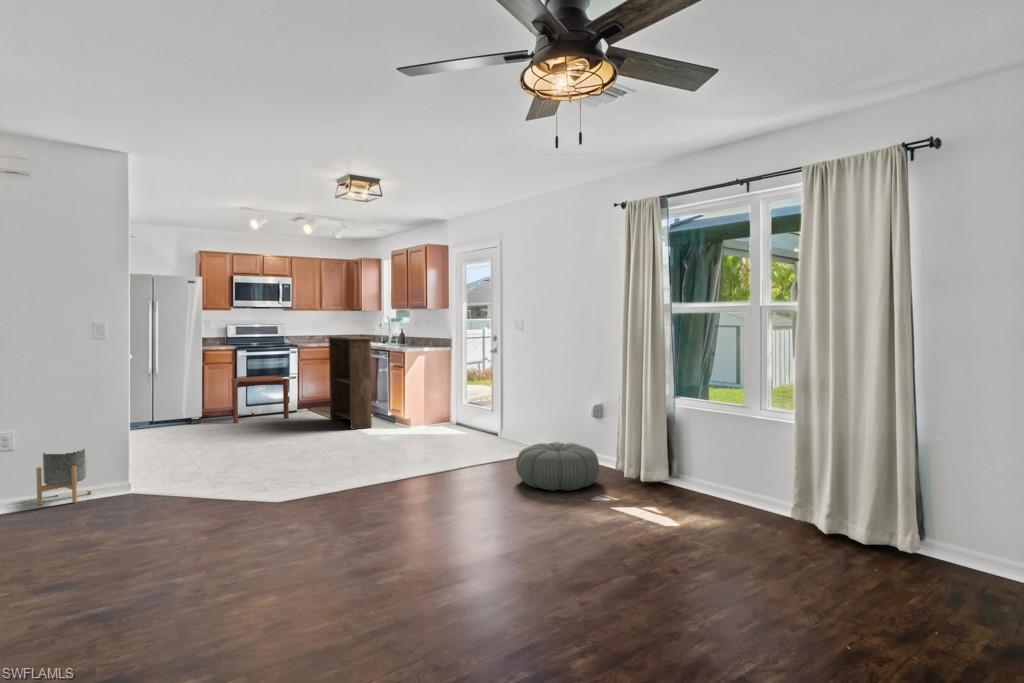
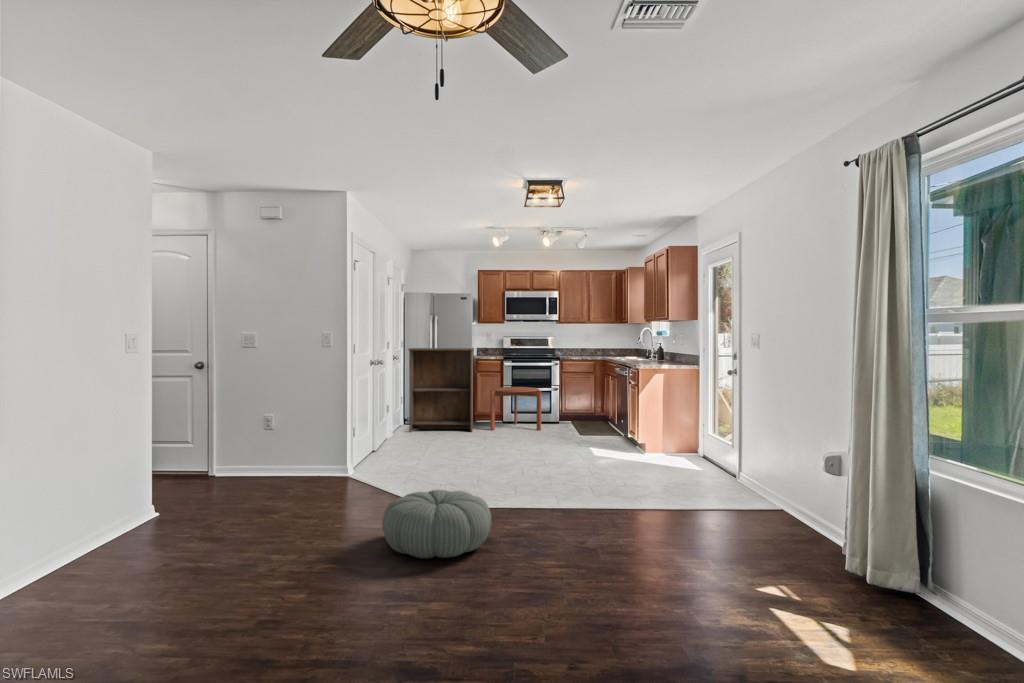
bookshelf: present [328,336,372,429] -> present [408,348,474,432]
pouf: present [516,442,599,491] -> present [382,490,491,558]
planter: present [36,449,92,505] -> none [277,439,317,486]

